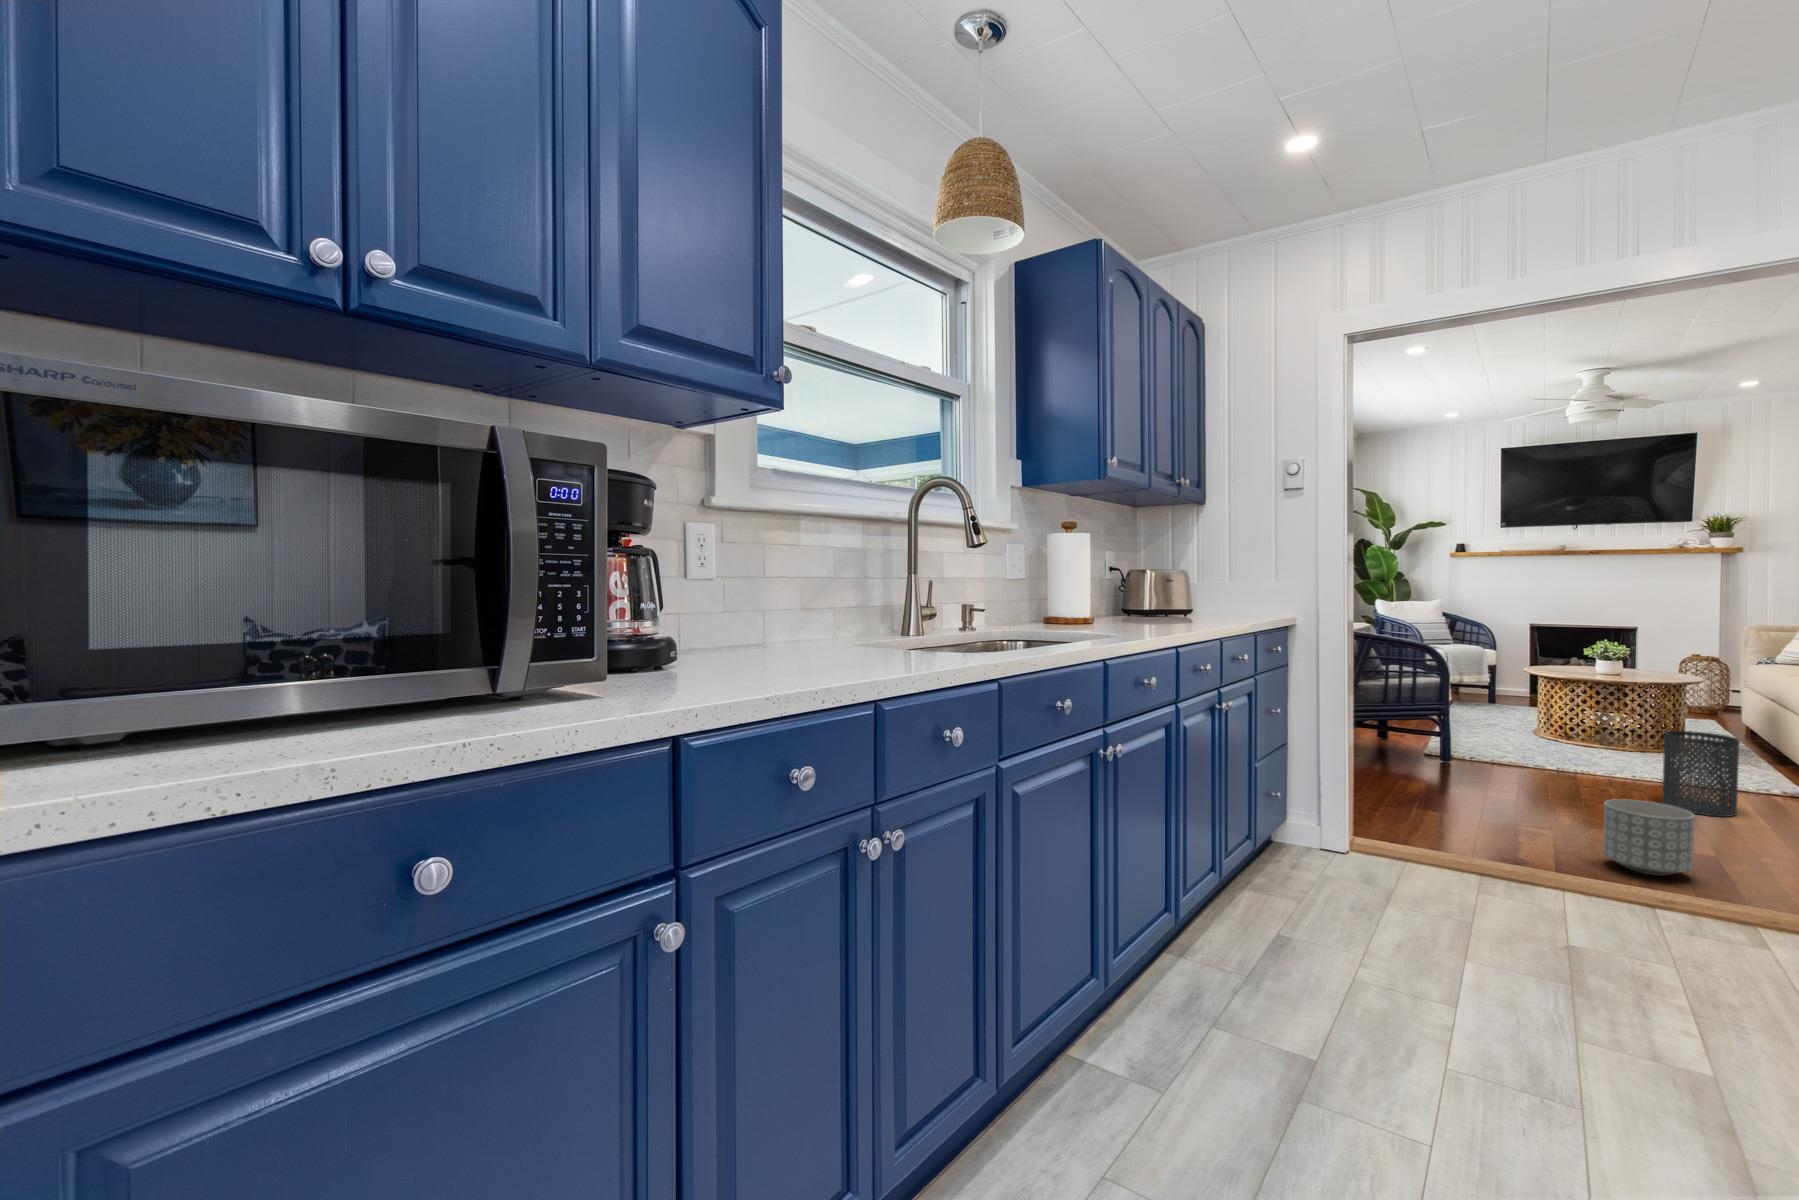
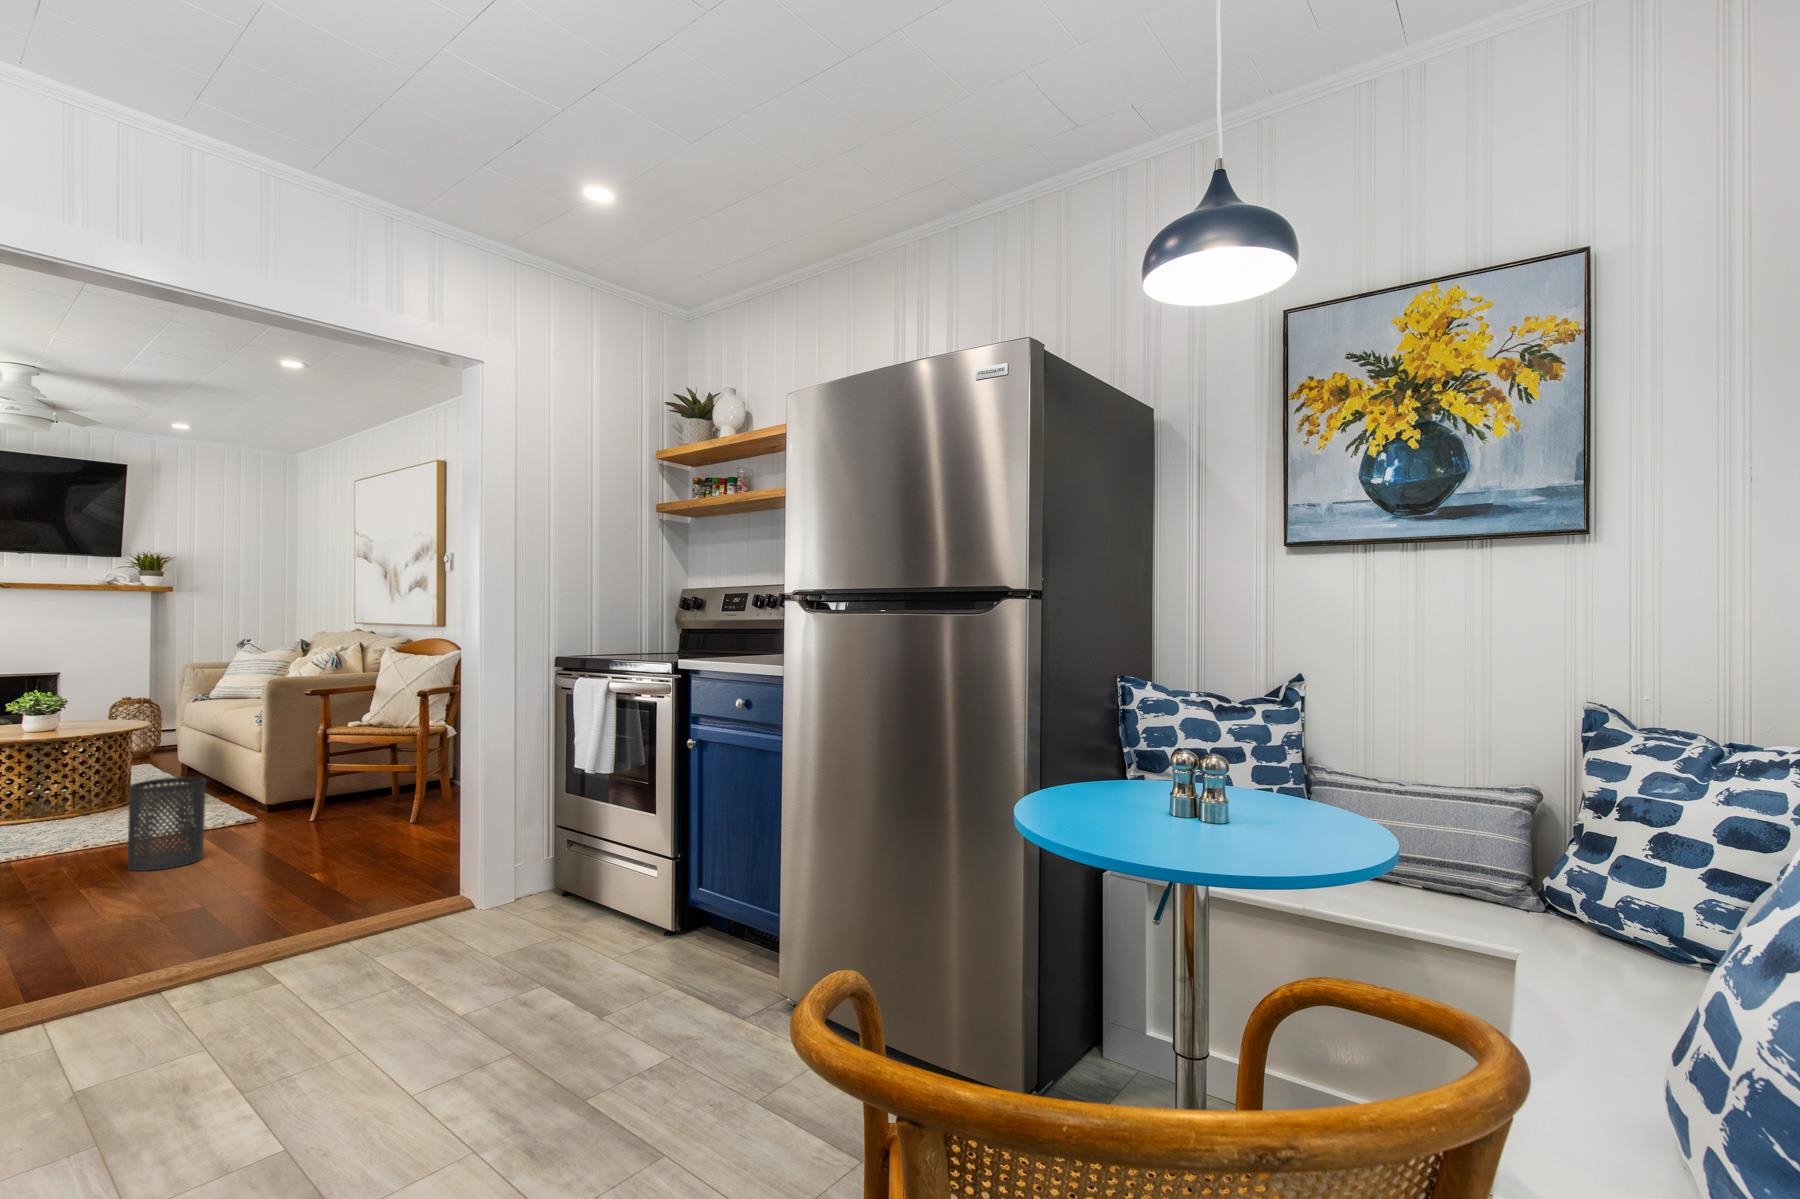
planter: present [1603,799,1694,876] -> none [83,867,189,959]

